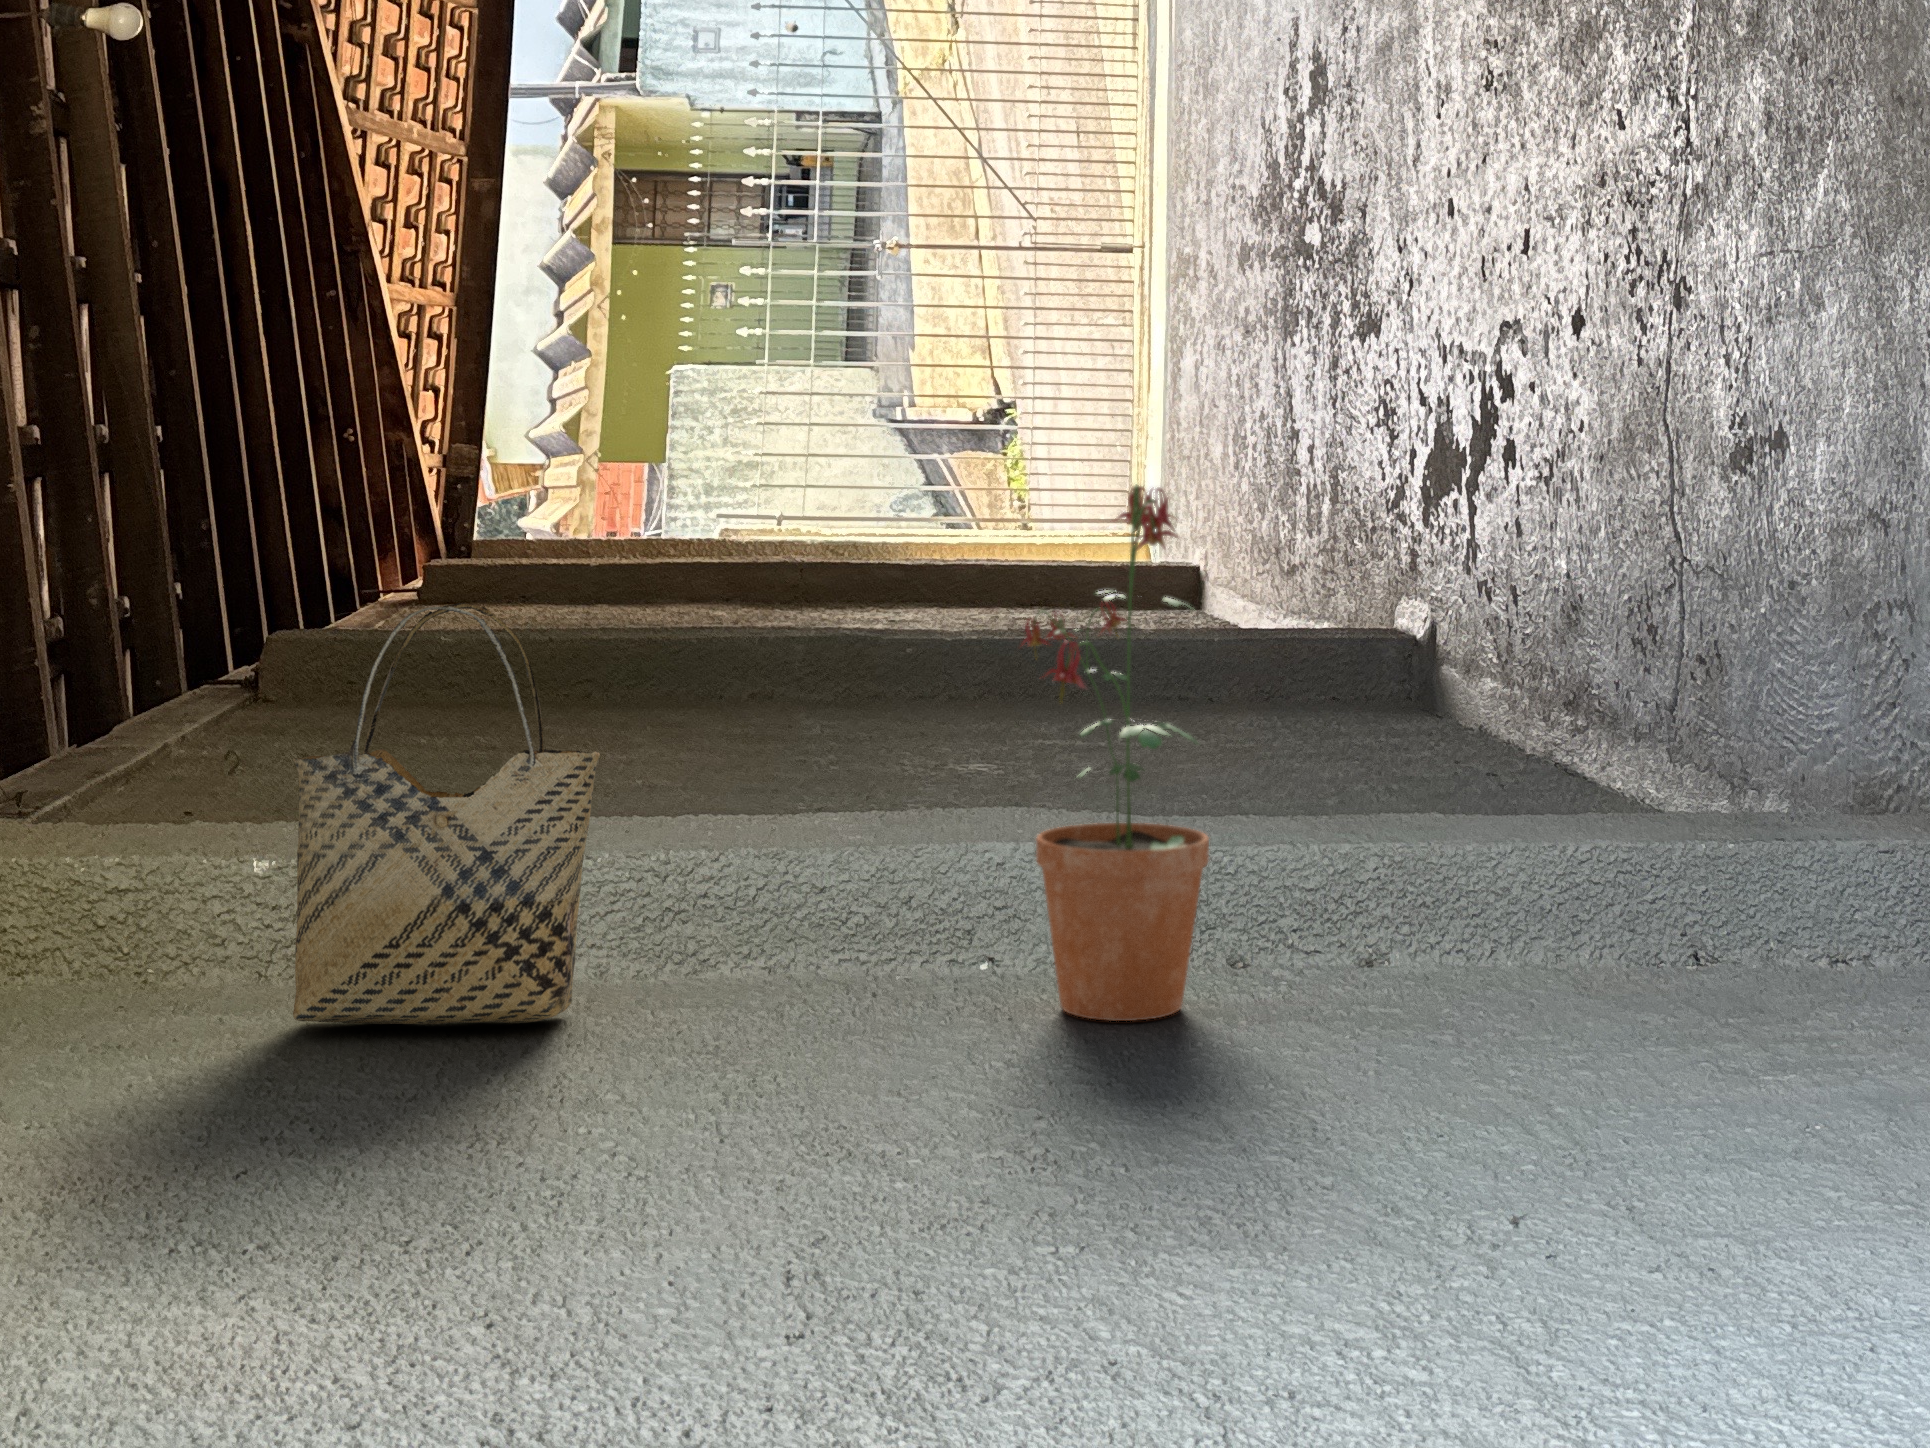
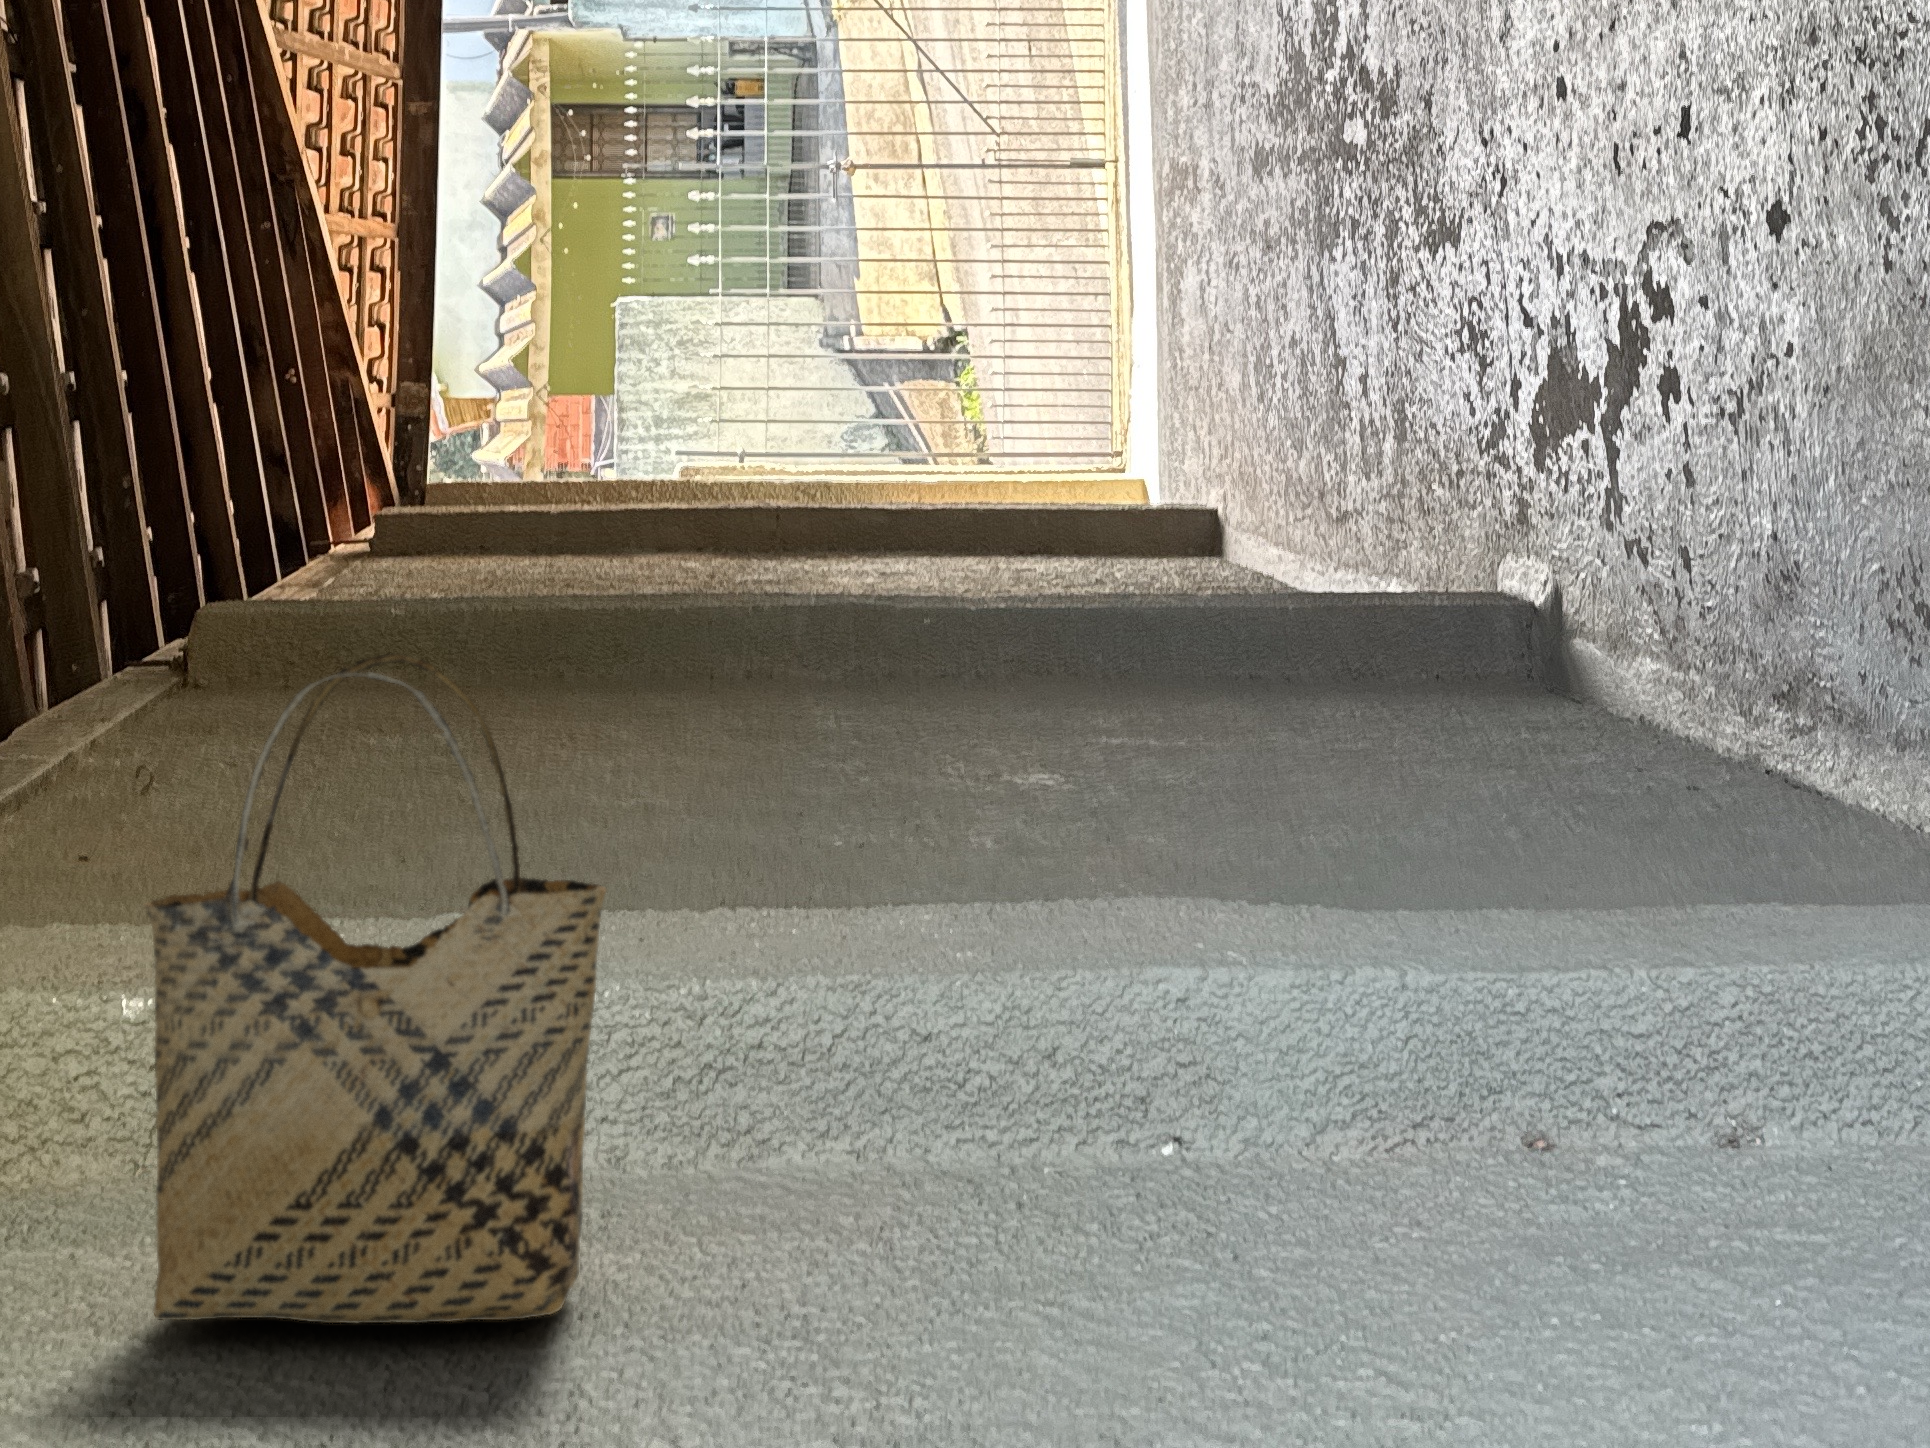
potted plant: present [1023,485,1209,1021] -> none [1223,458,1567,1324]

